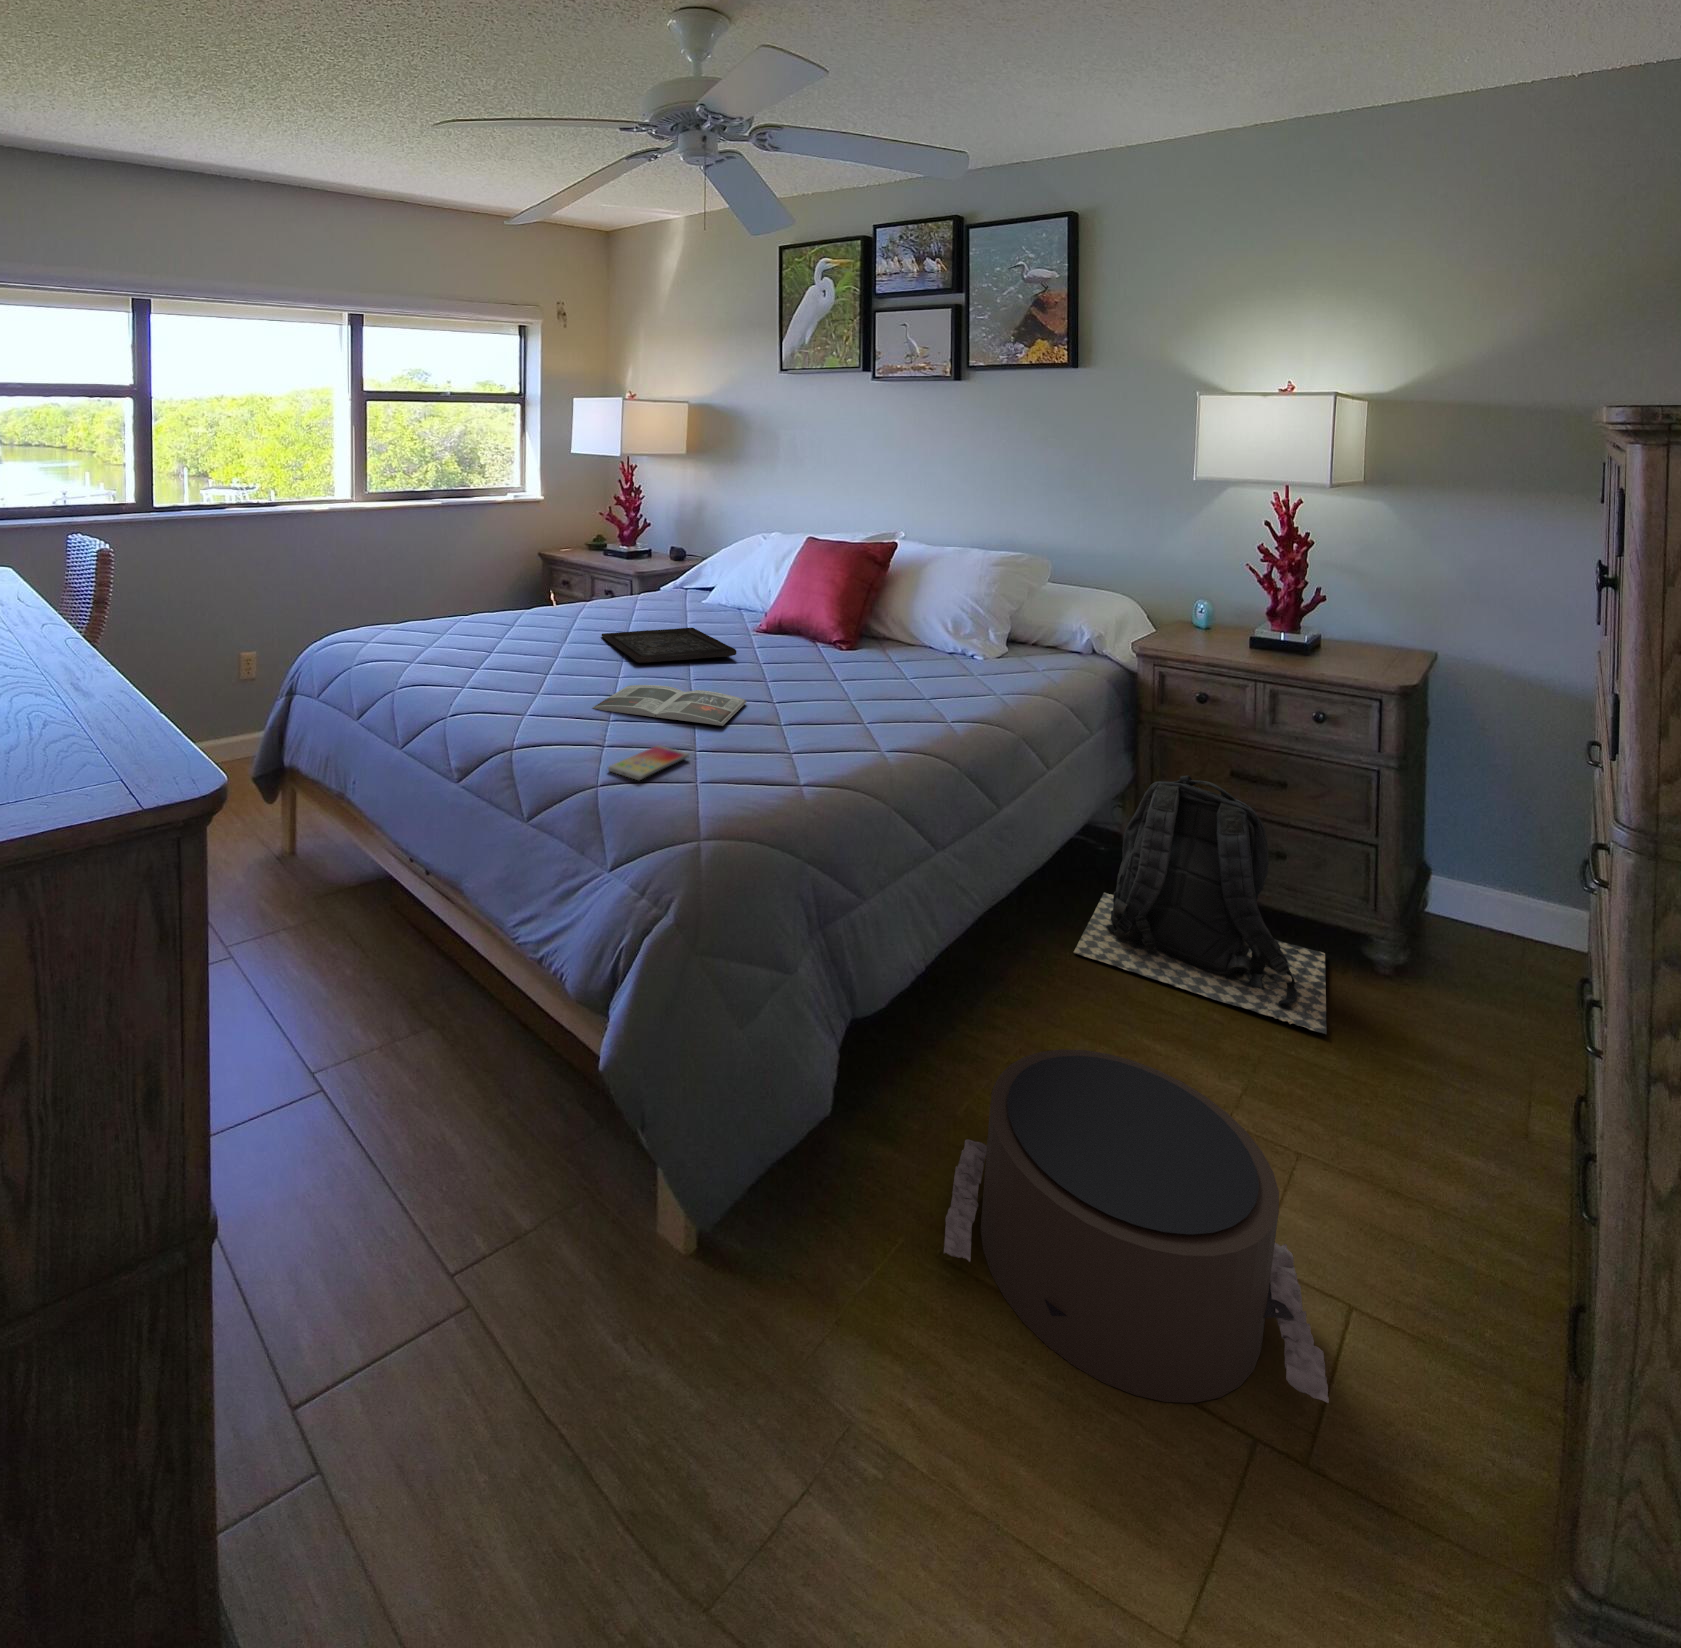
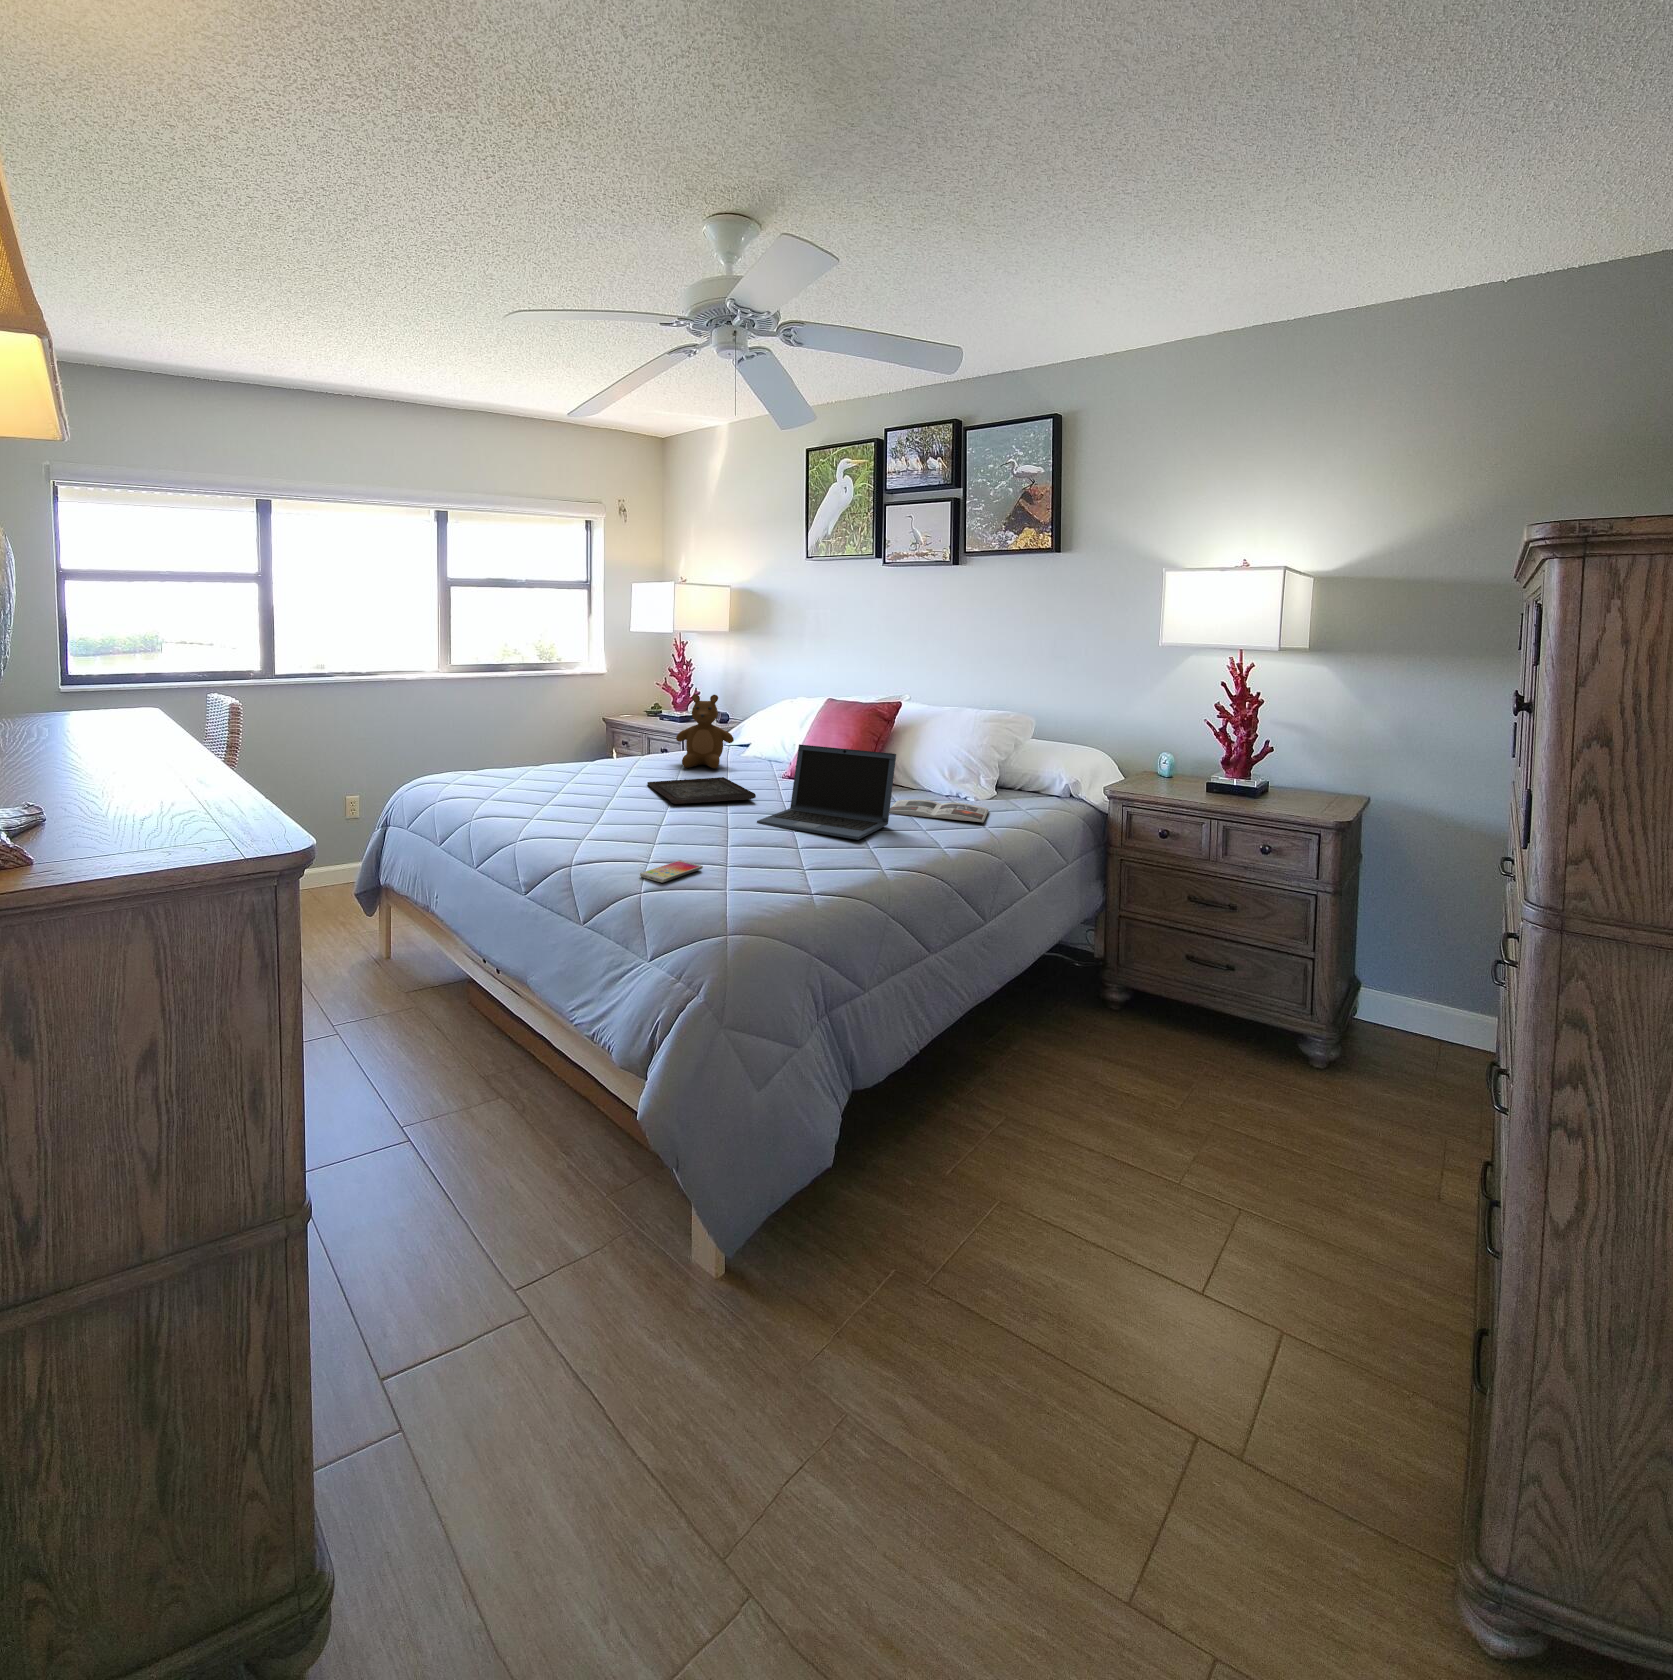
teddy bear: none [632,528,701,616] -> present [676,694,734,768]
laptop: none [744,590,912,711] -> present [757,744,896,840]
magazine: present [593,685,747,726] -> present [889,800,989,822]
backpack: present [1074,776,1327,1034] -> none [1042,901,1272,1117]
pouf: present [944,1049,1329,1403] -> none [881,1097,1157,1333]

